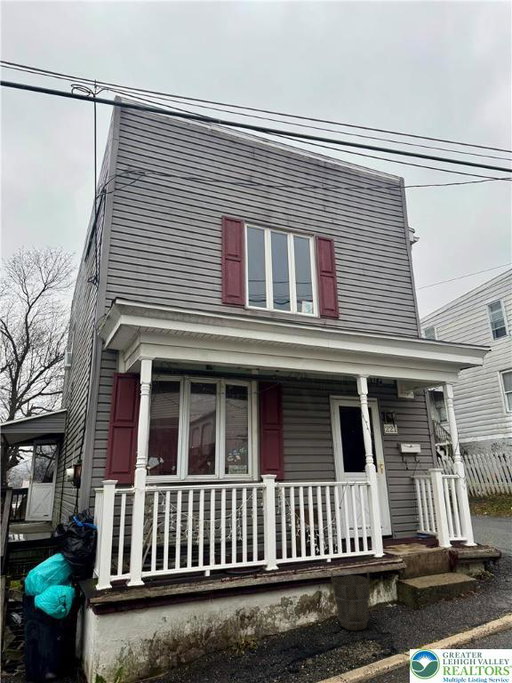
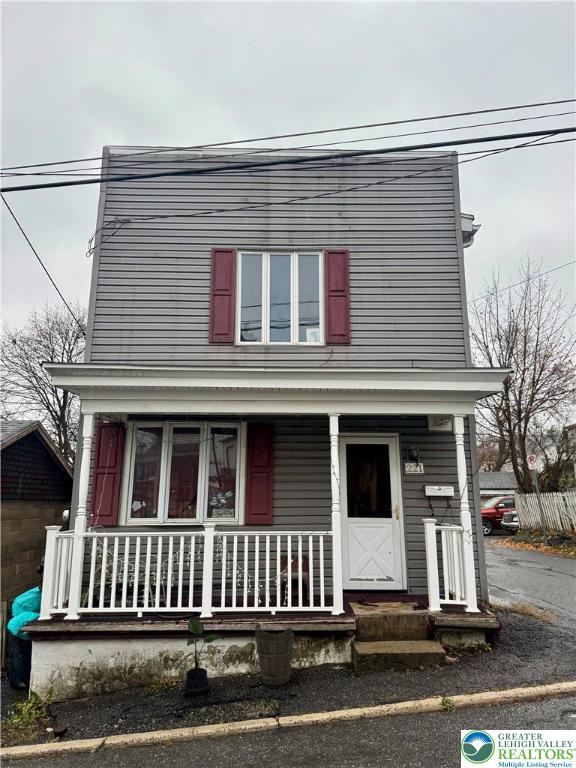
potted plant: none [265,571,309,651] -> present [179,618,224,695]

